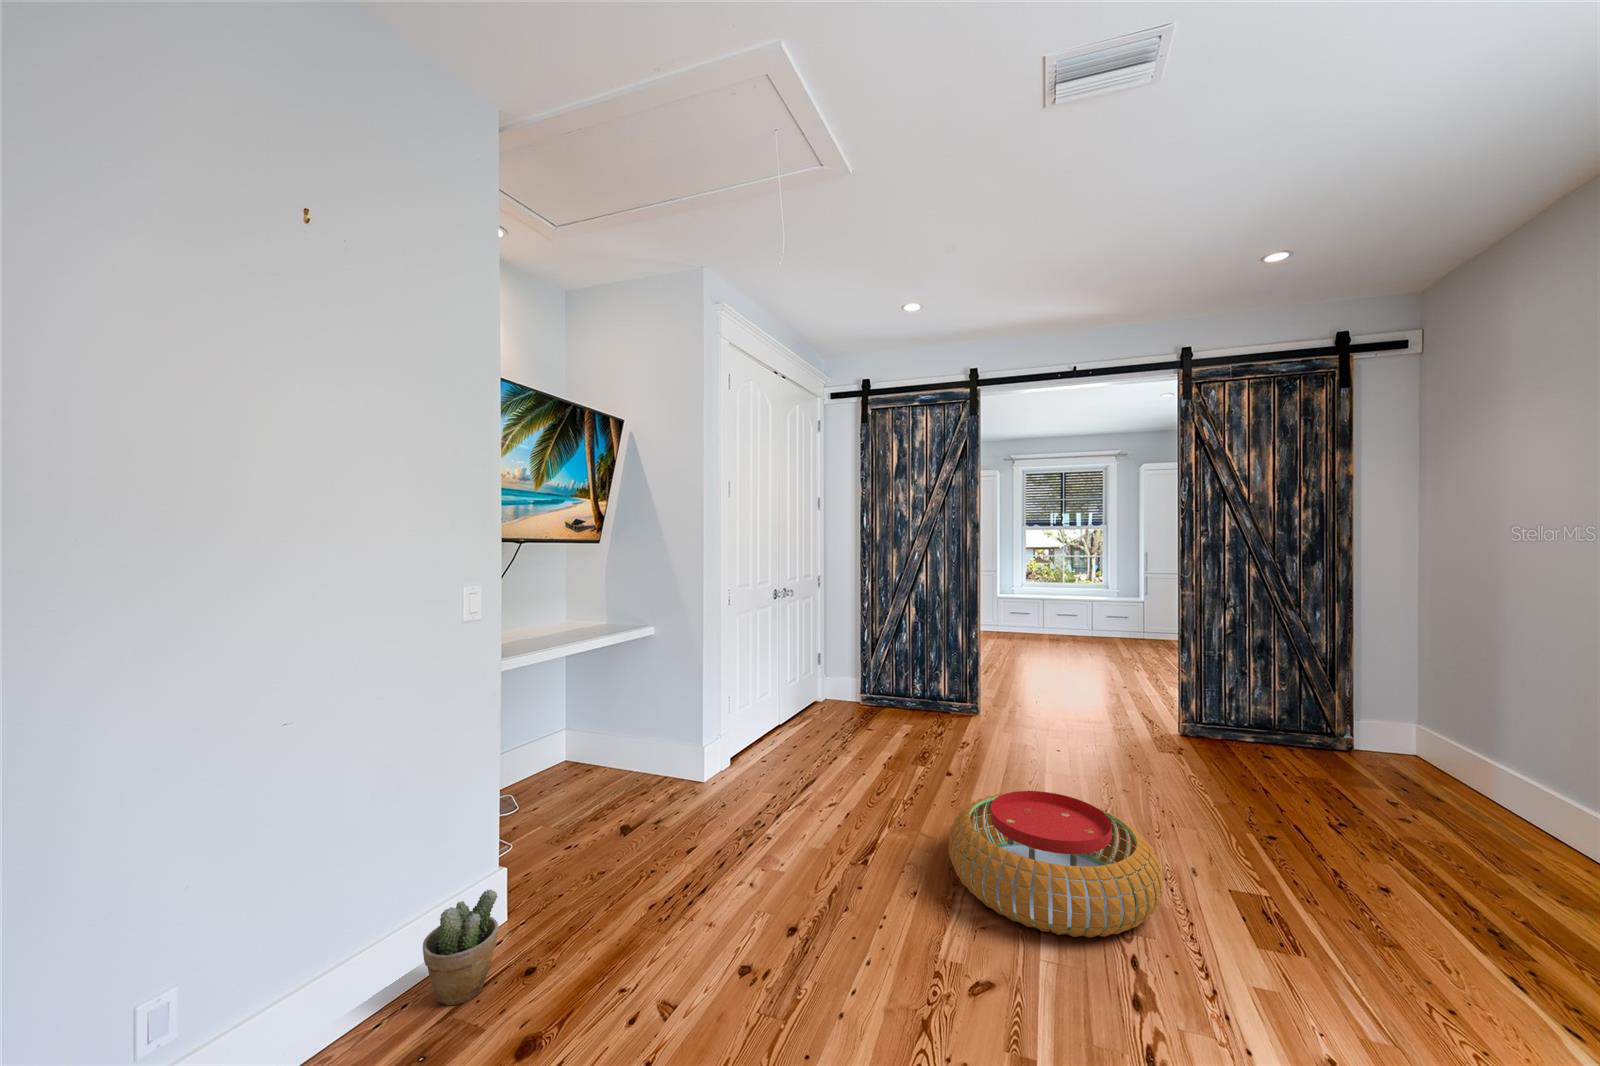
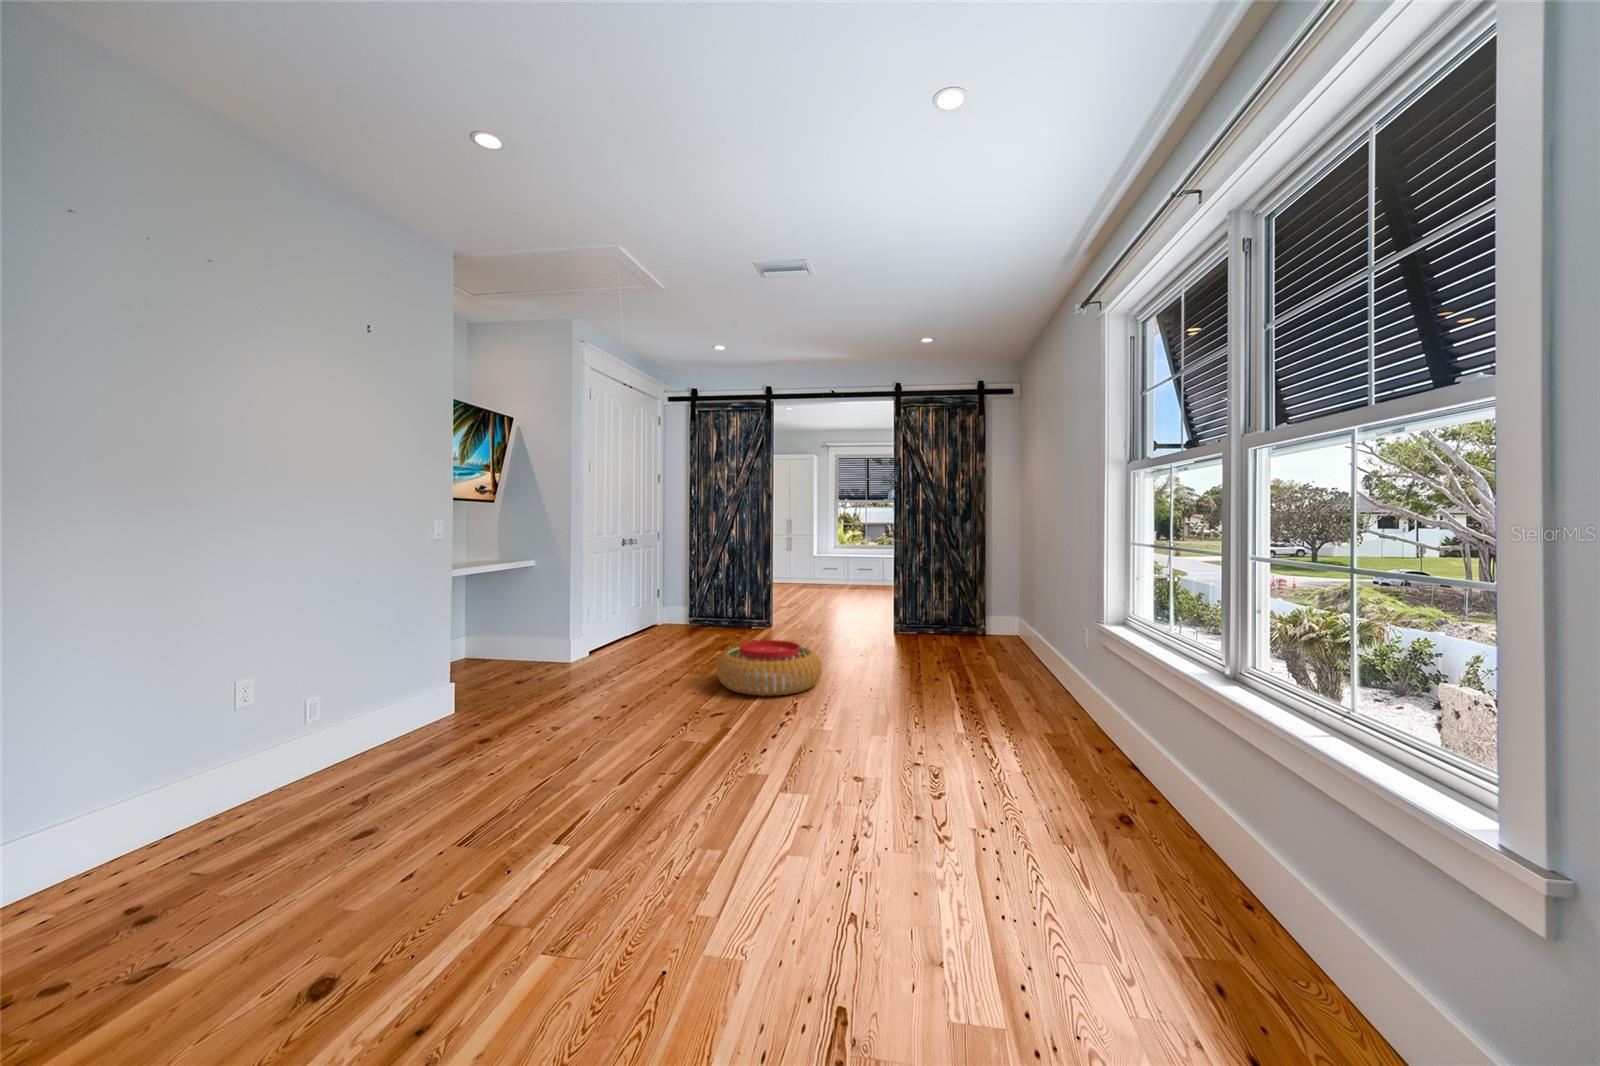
potted plant: present [423,890,498,1005] -> none [420,679,461,732]

